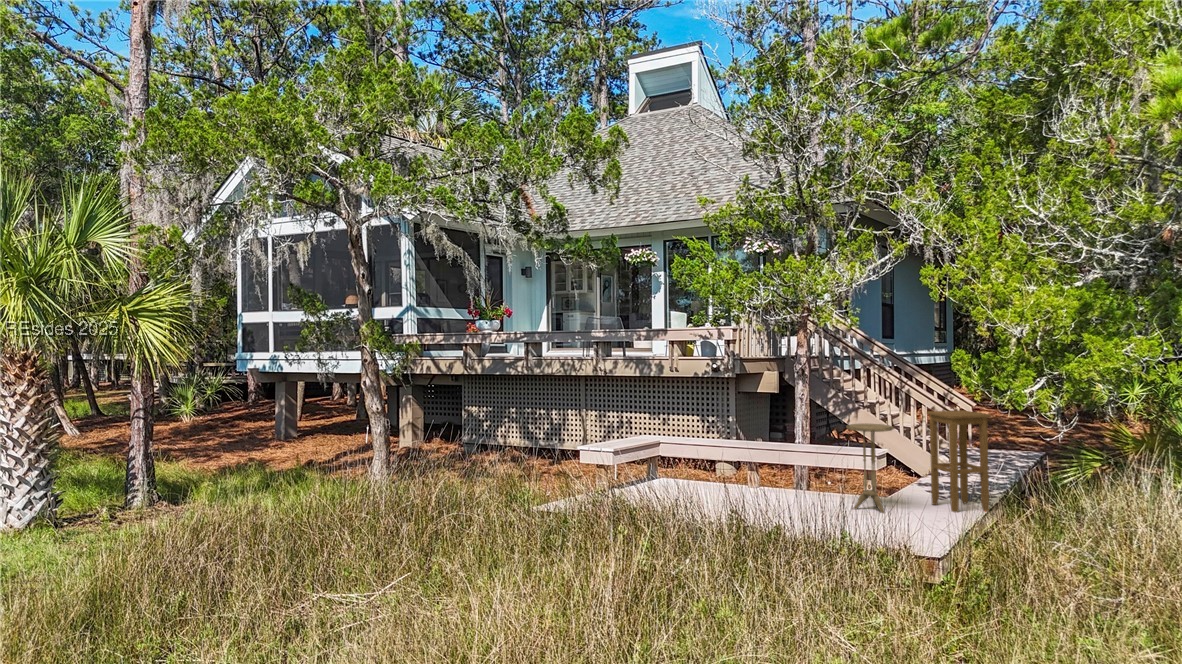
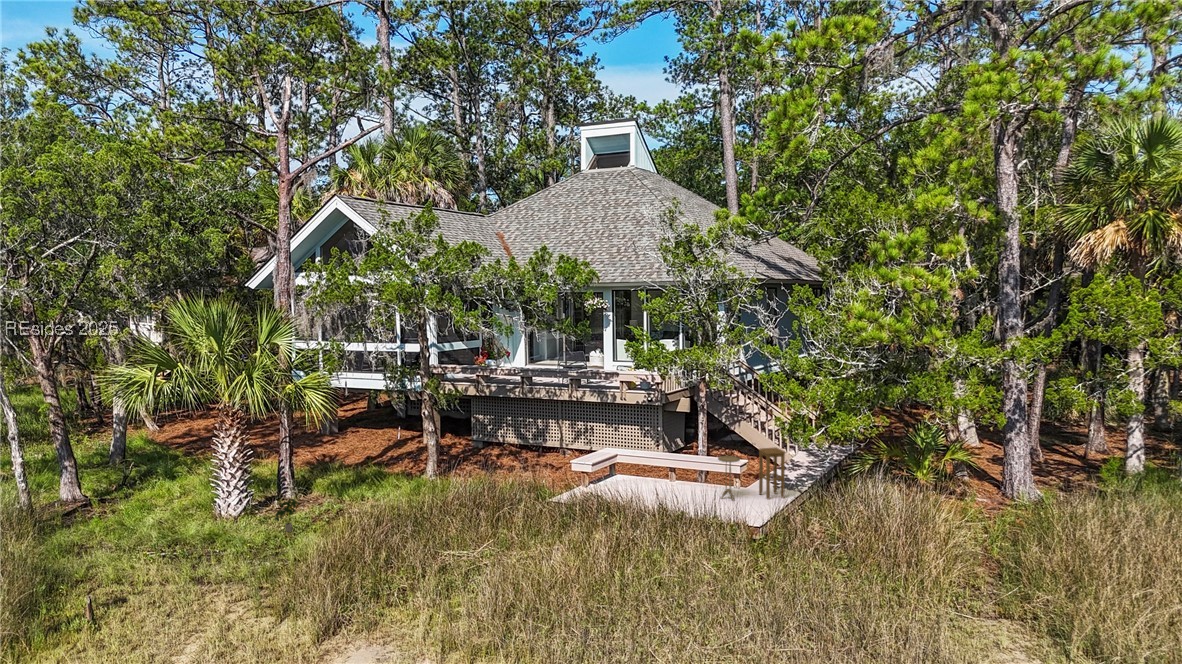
potted plant: none [31,495,93,554] -> present [274,499,299,532]

